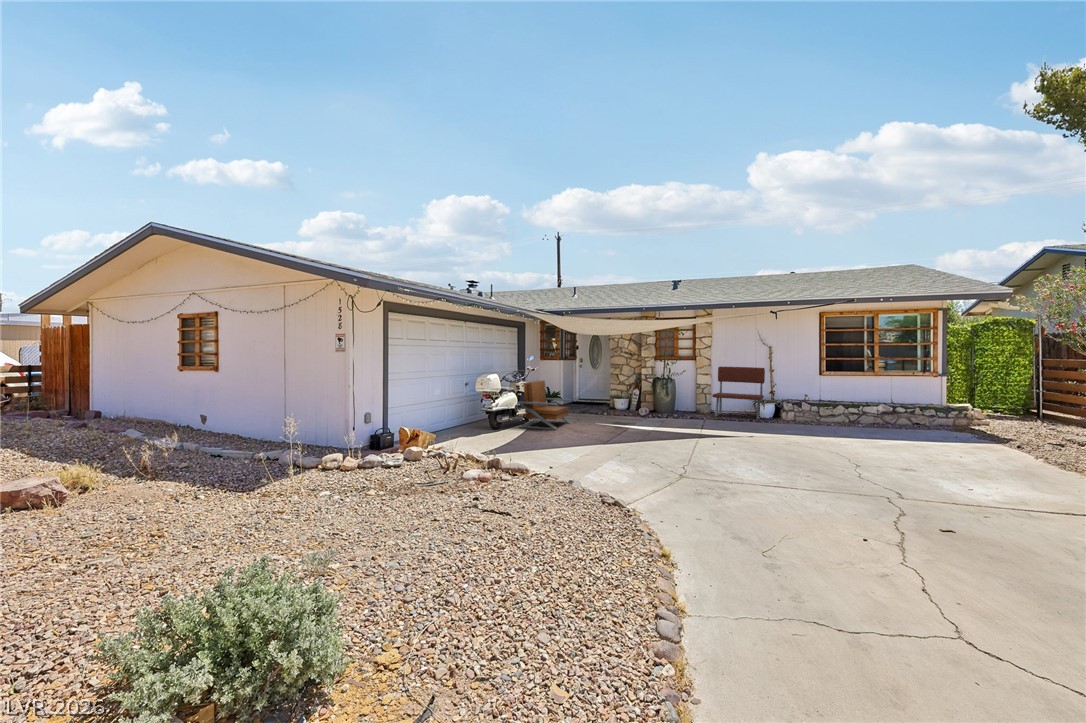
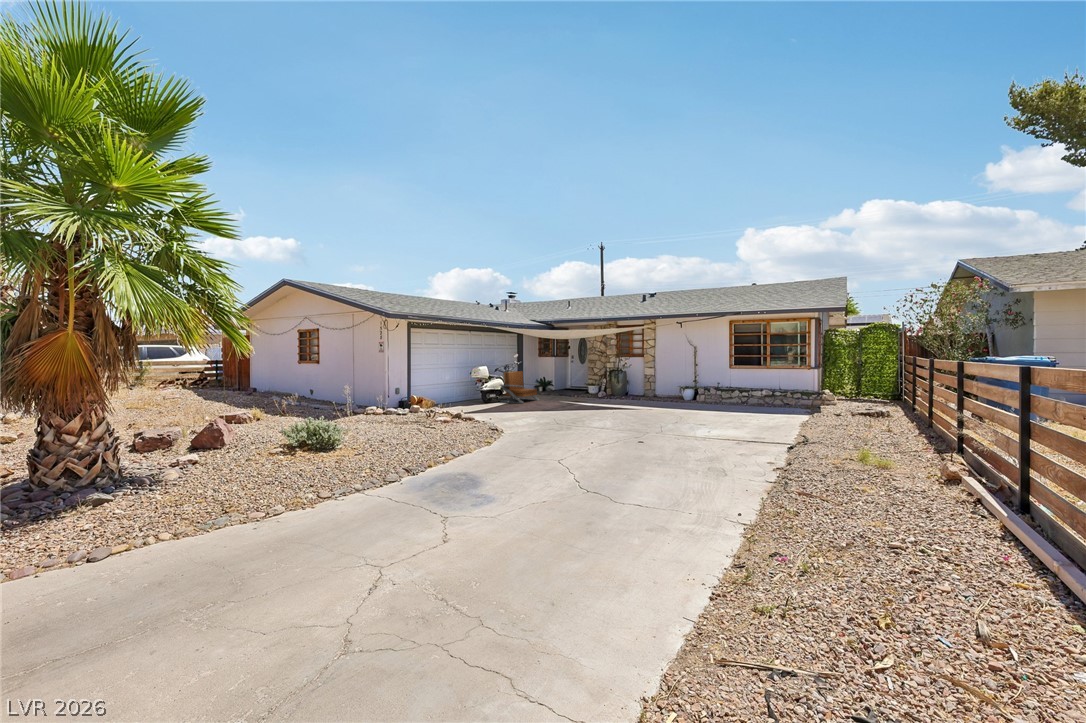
bench: present [712,367,765,420] -> none [648,362,687,401]

